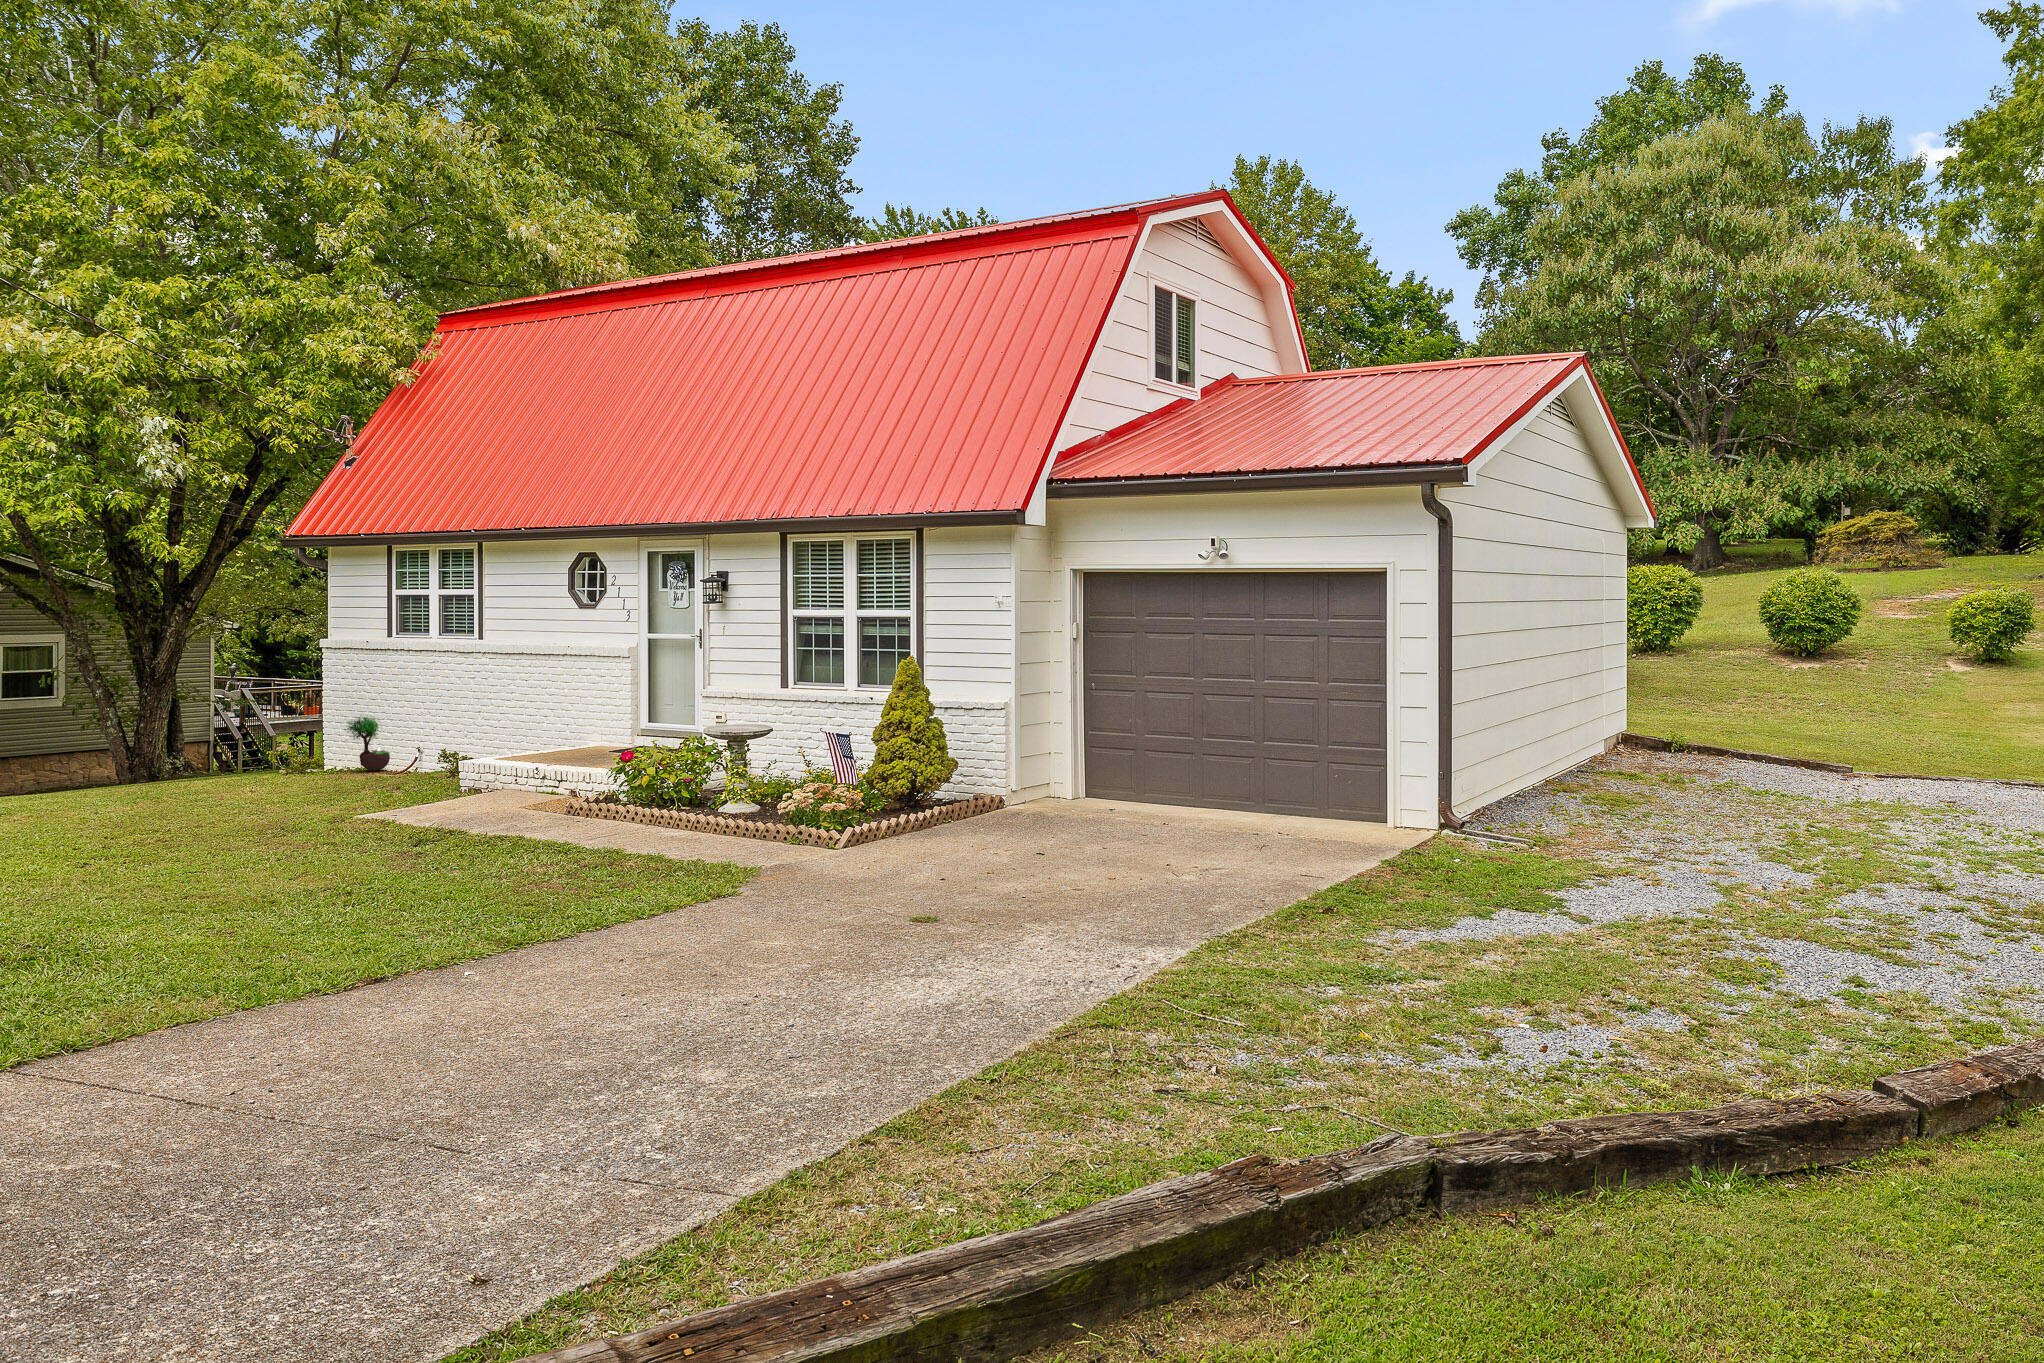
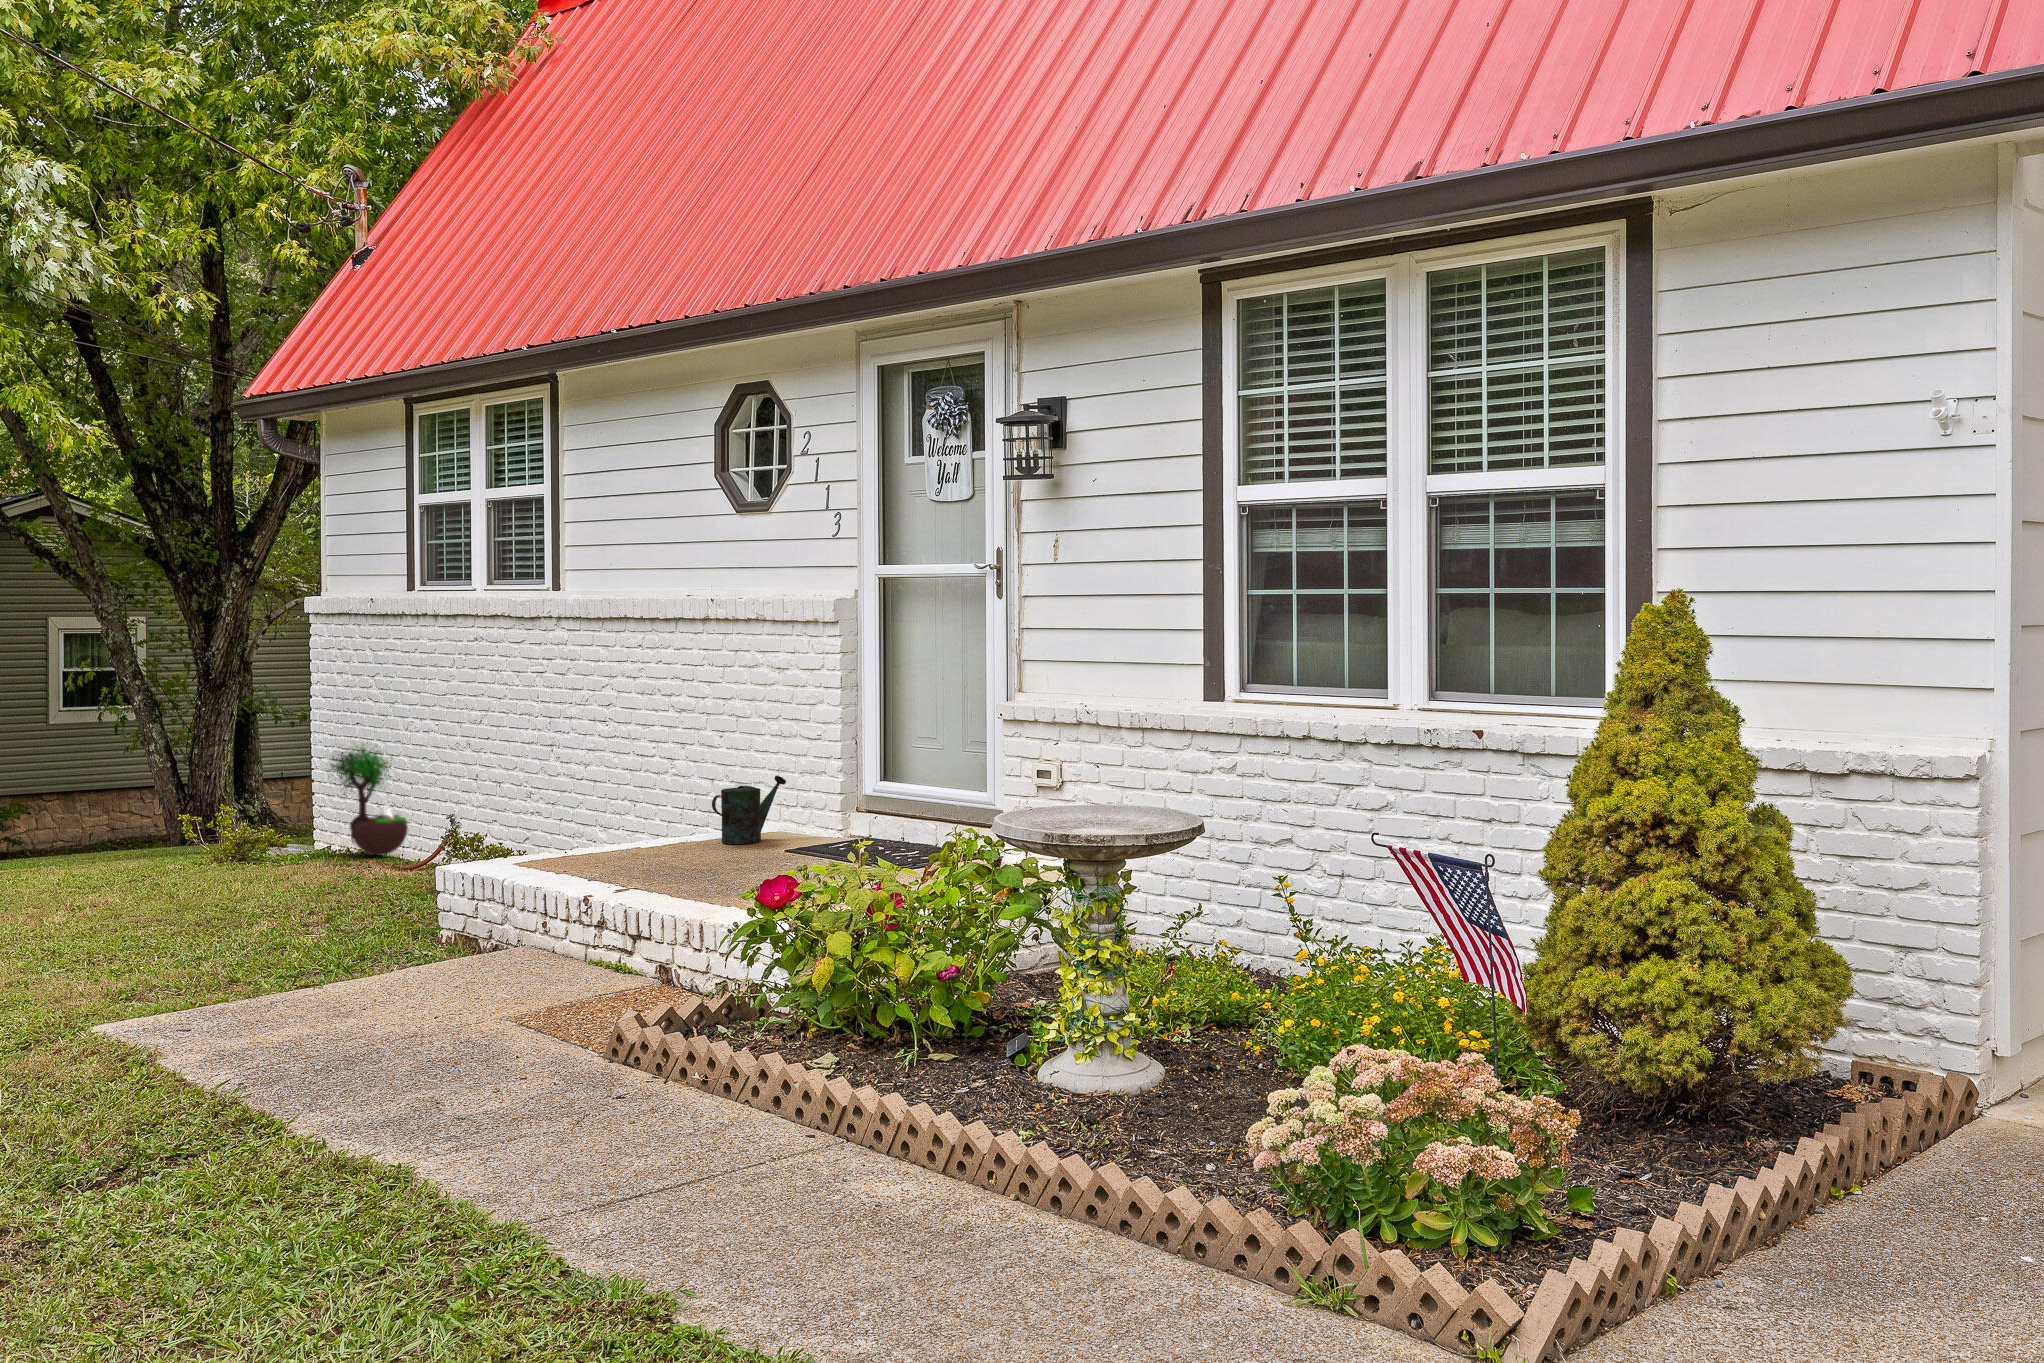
watering can: none [576,722,608,751] -> present [712,776,786,844]

